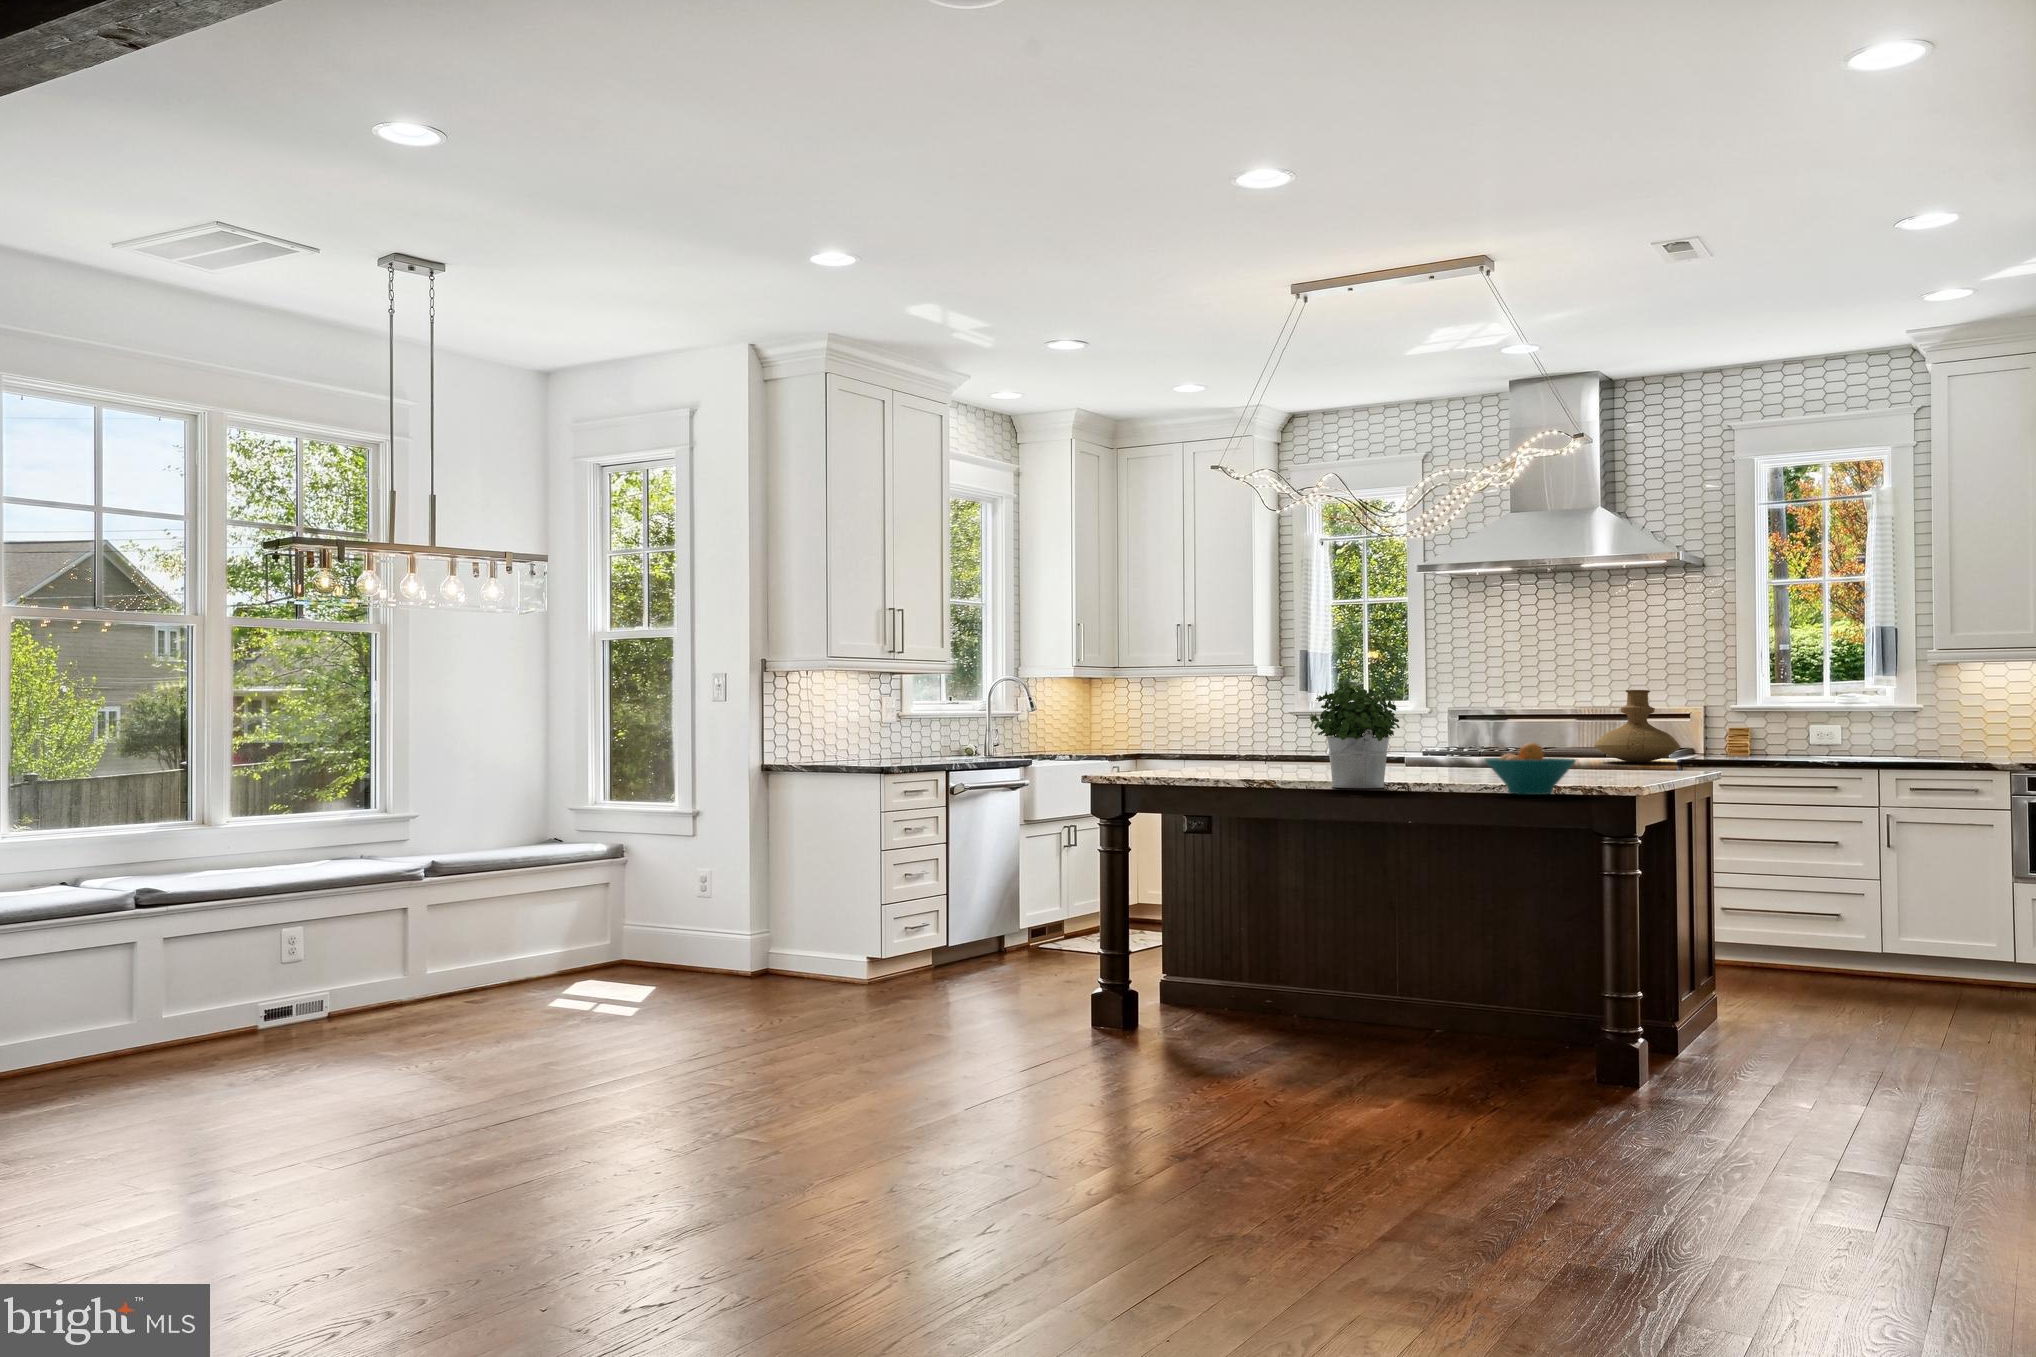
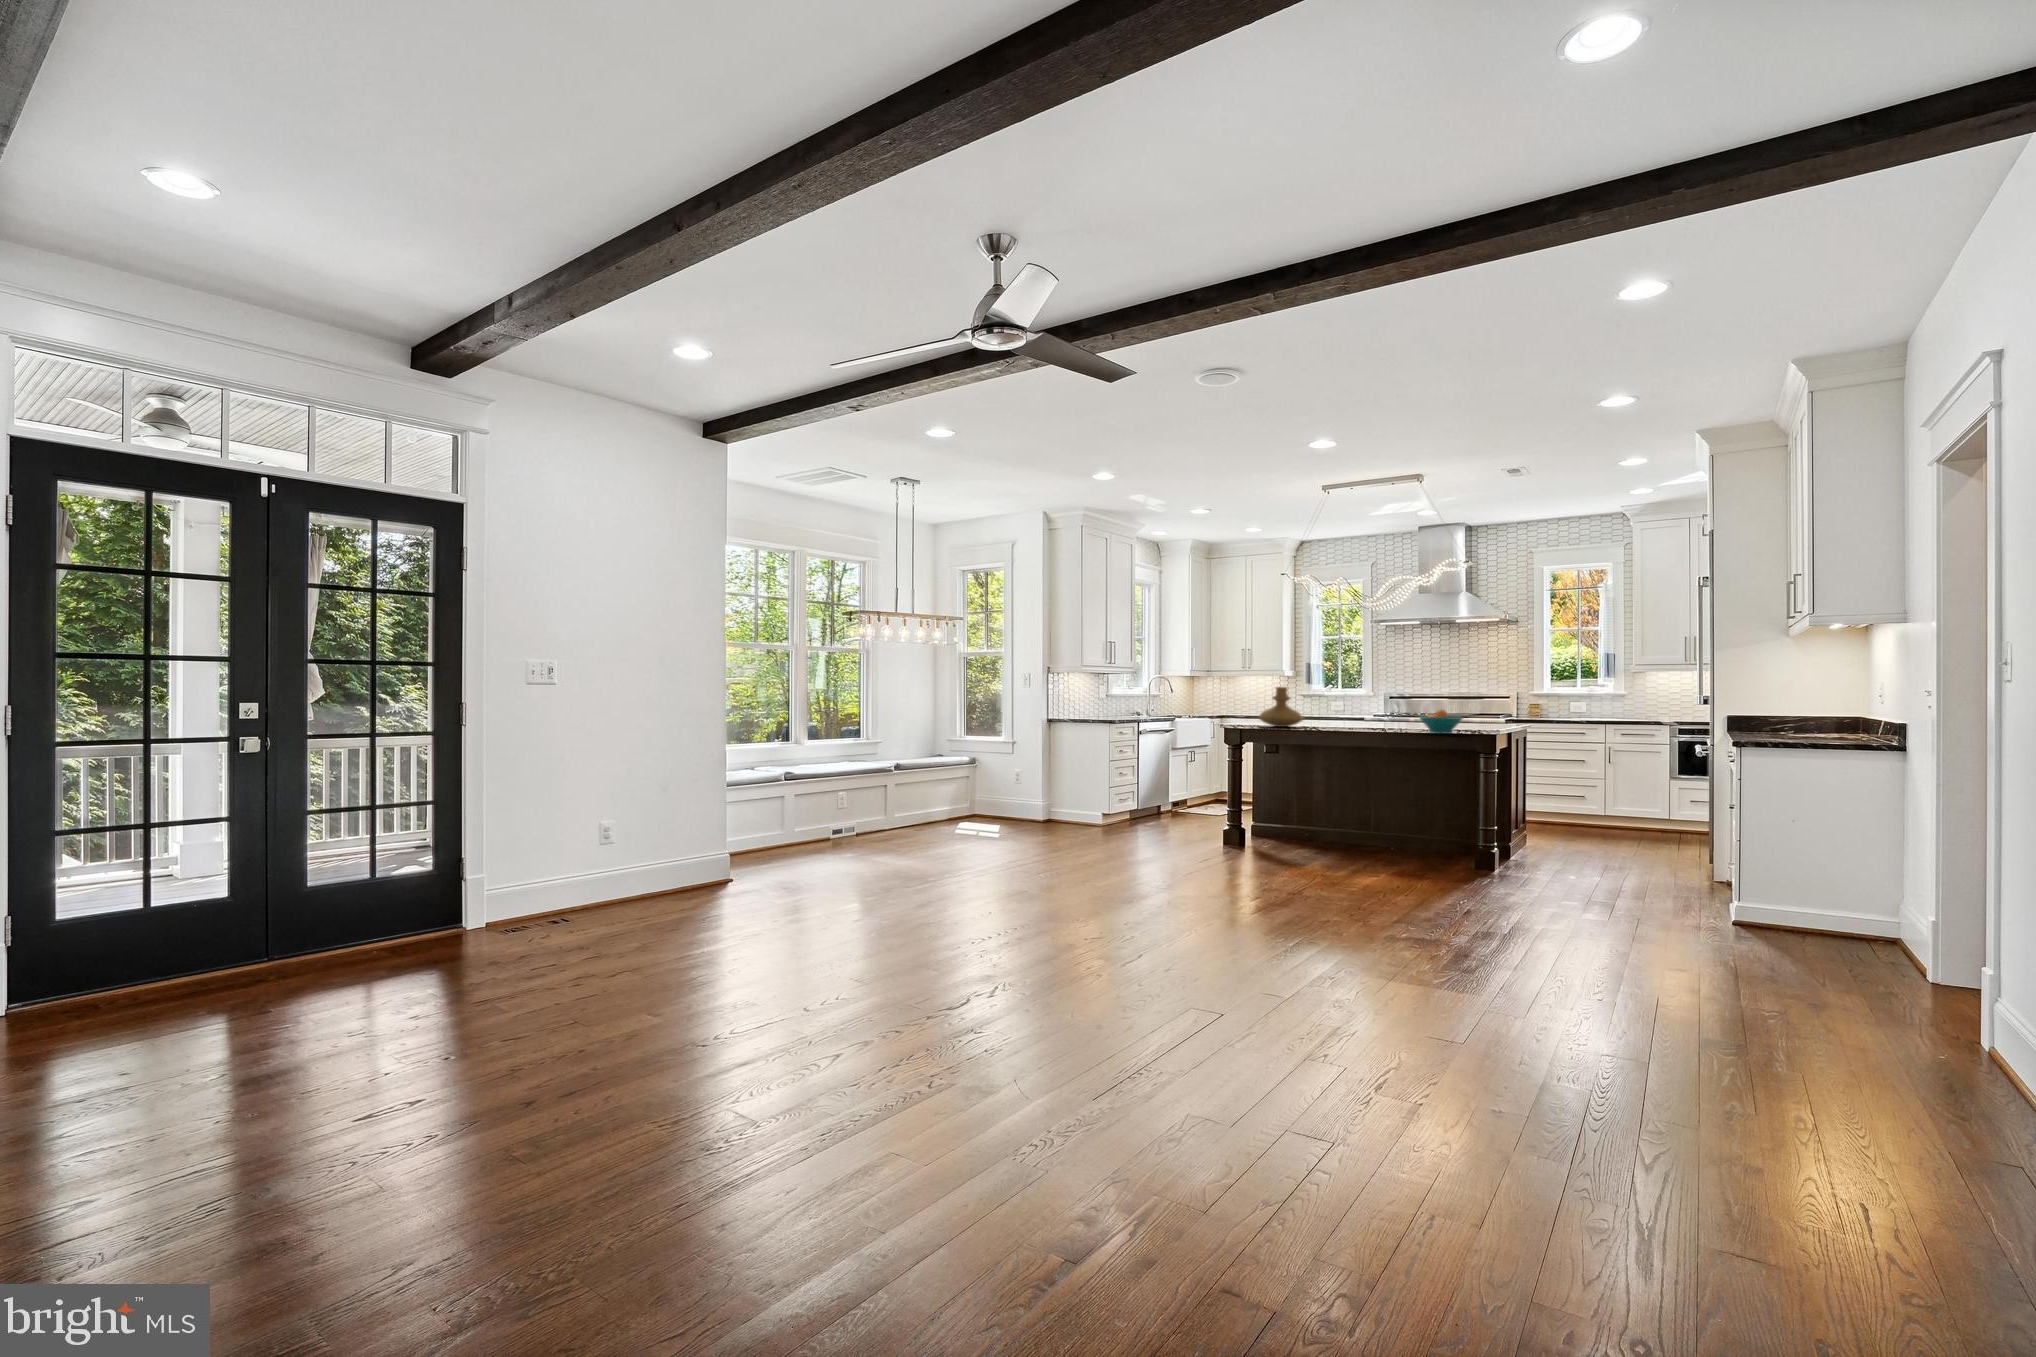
potted plant: present [1311,683,1399,788] -> none [1331,681,1375,731]
vase: present [1594,690,1681,762] -> present [1258,687,1304,727]

